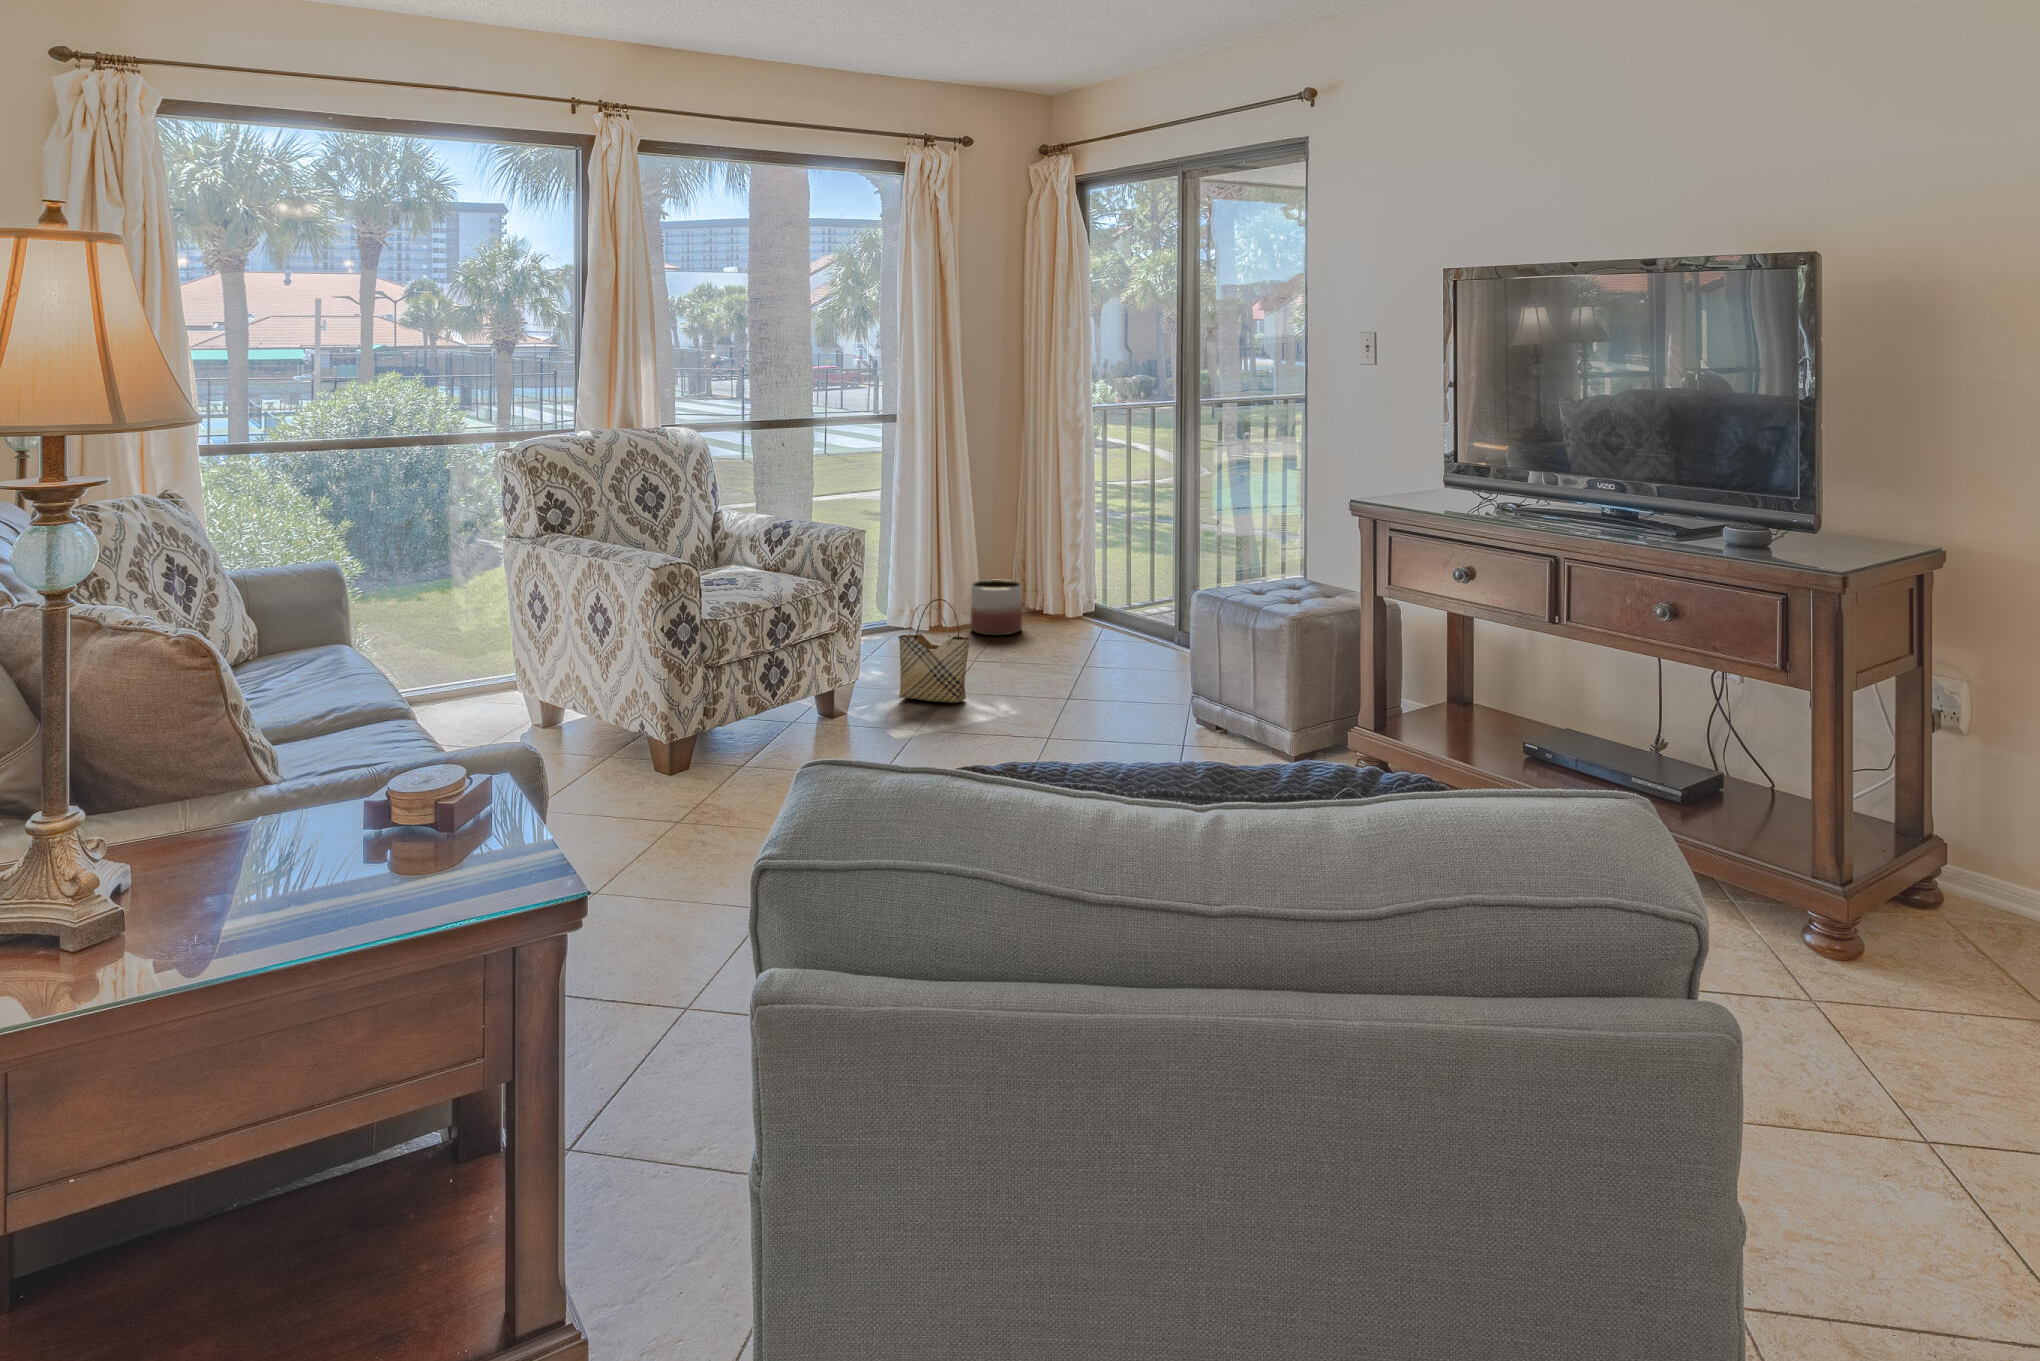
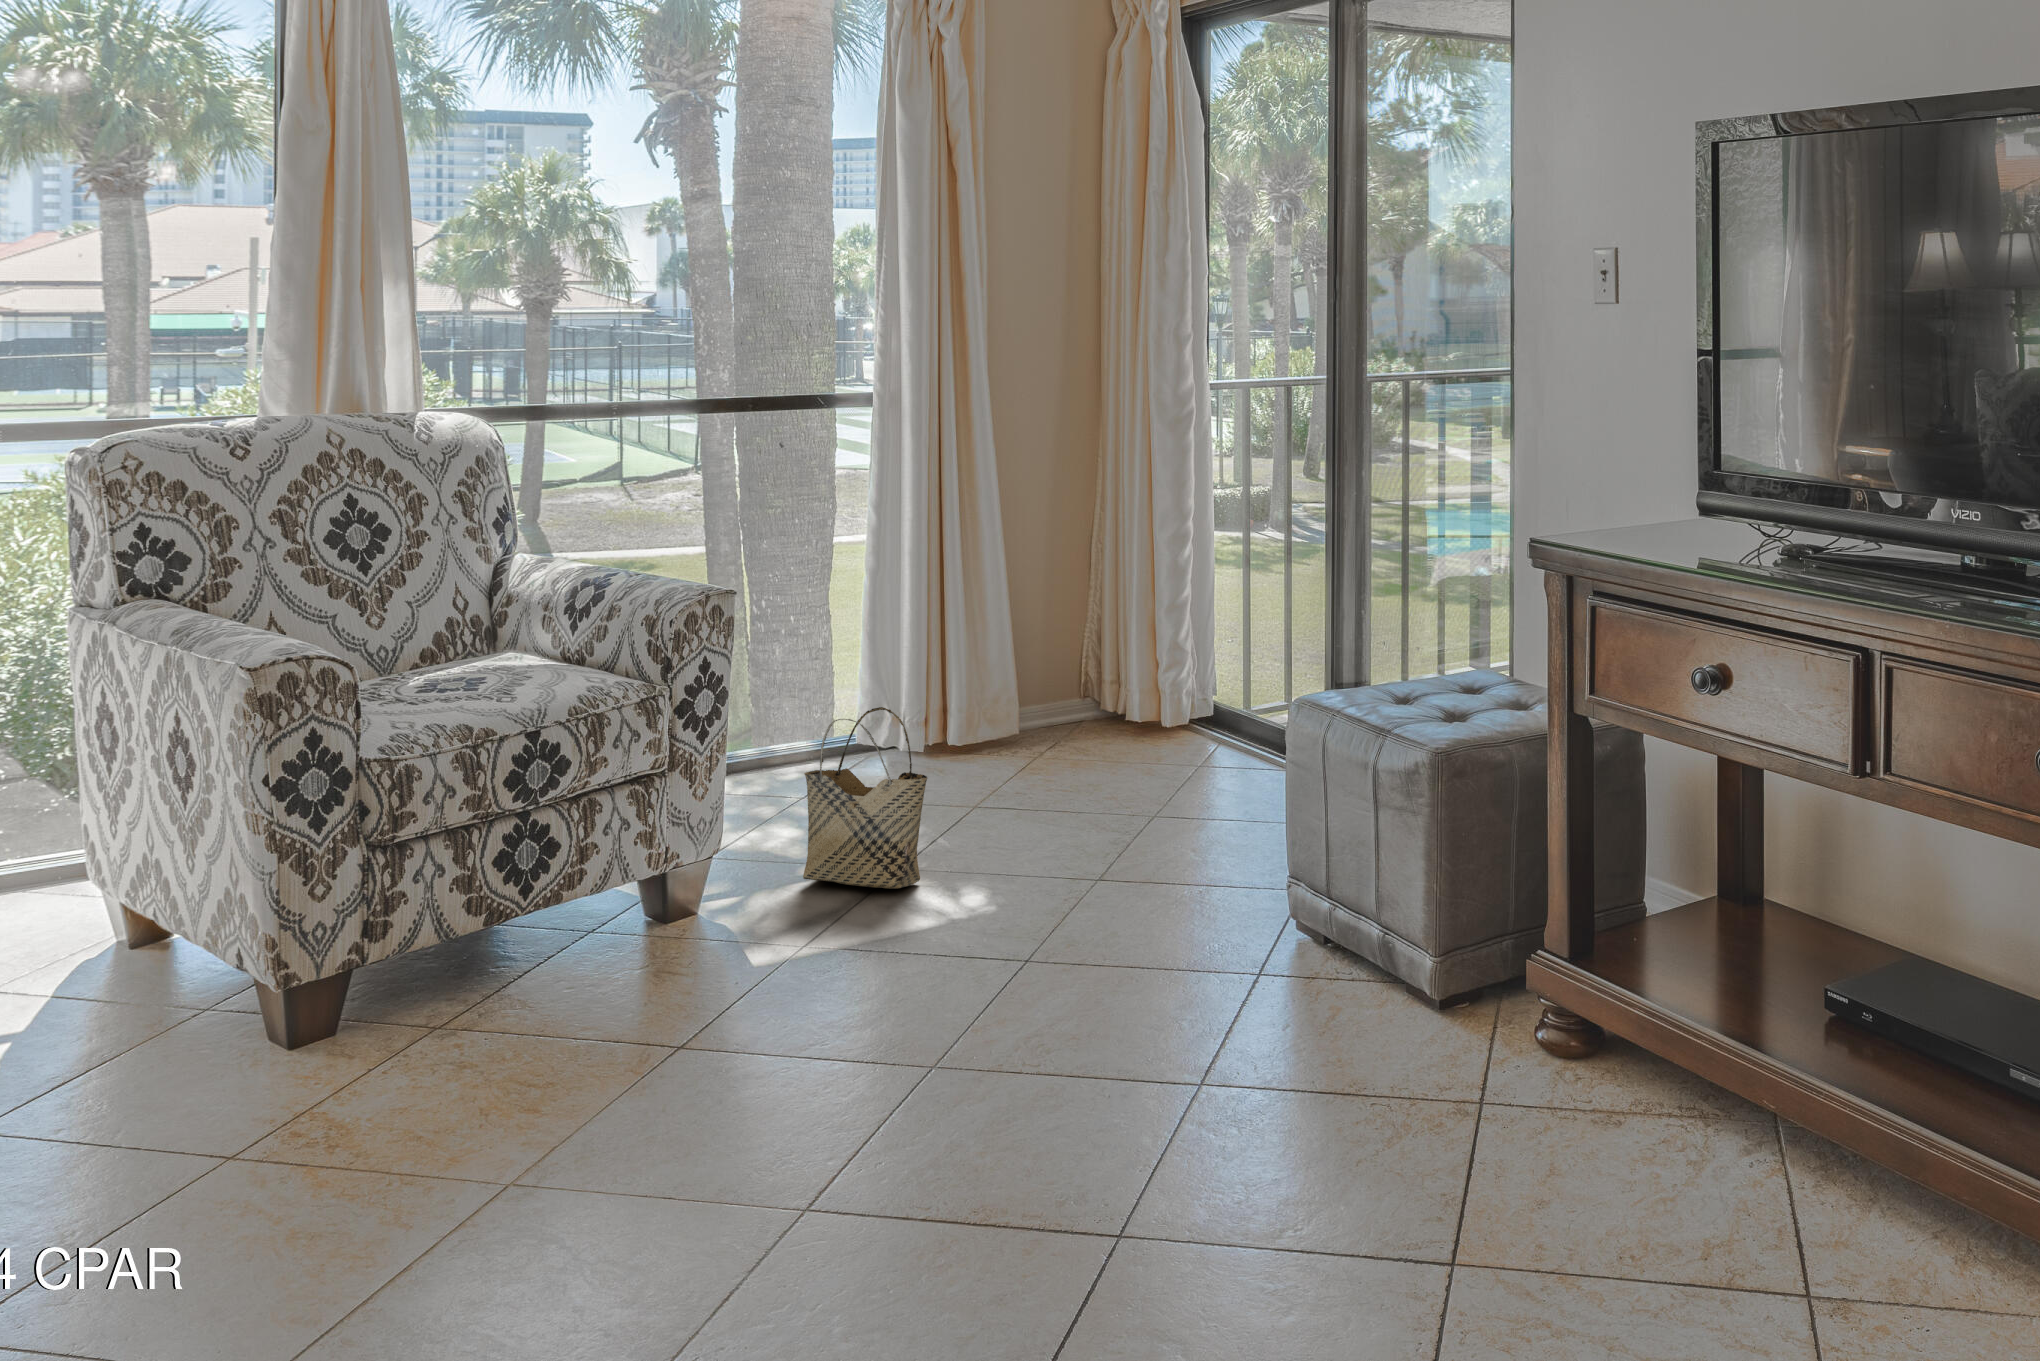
planter: present [971,580,1022,635] -> none [994,666,1080,759]

